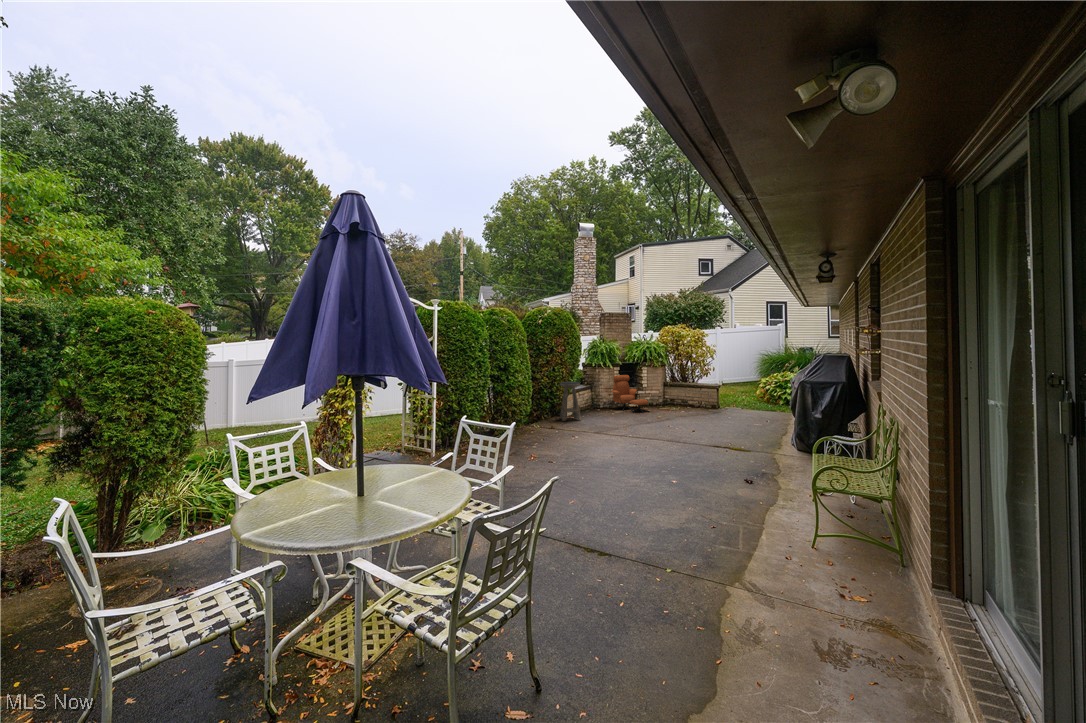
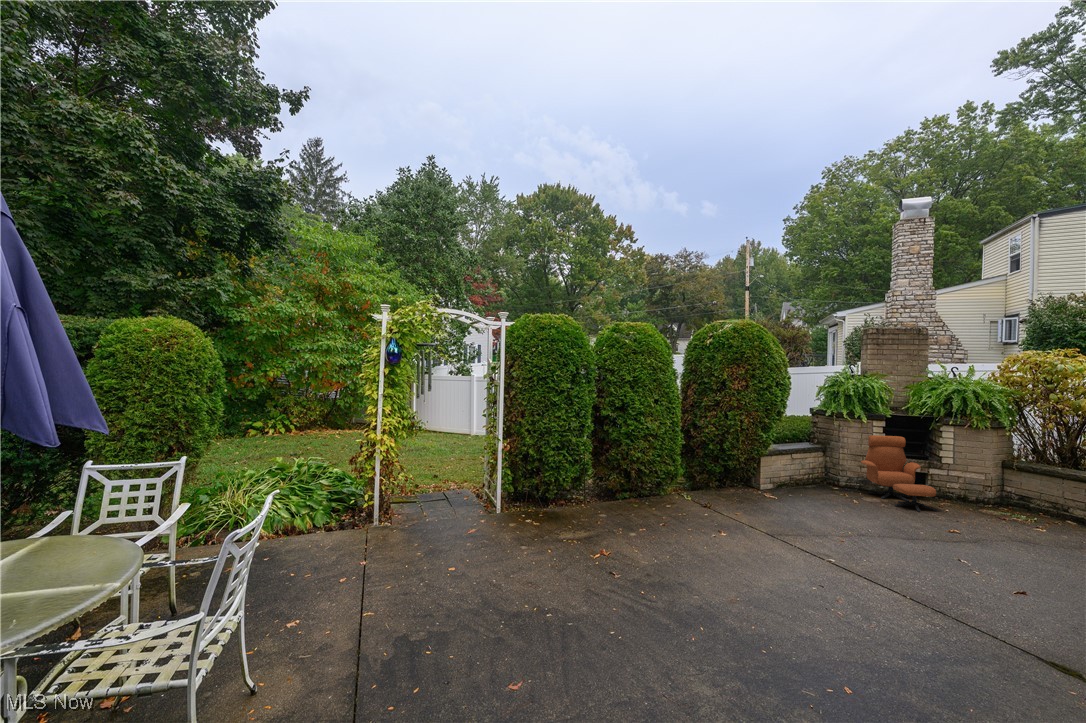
stool: present [560,382,581,421] -> none [739,436,775,502]

